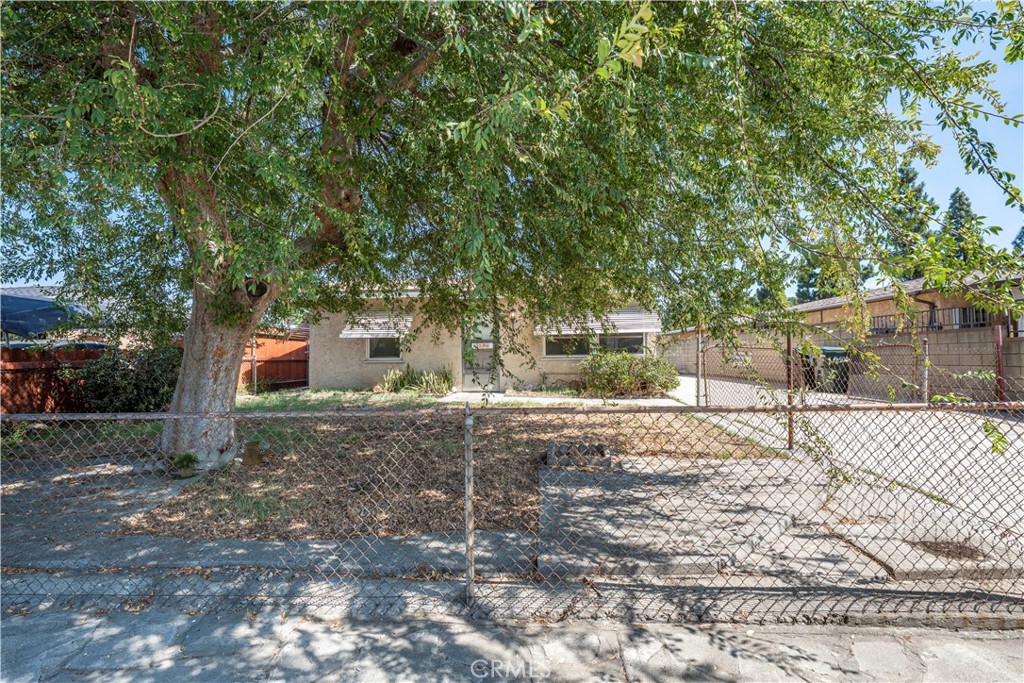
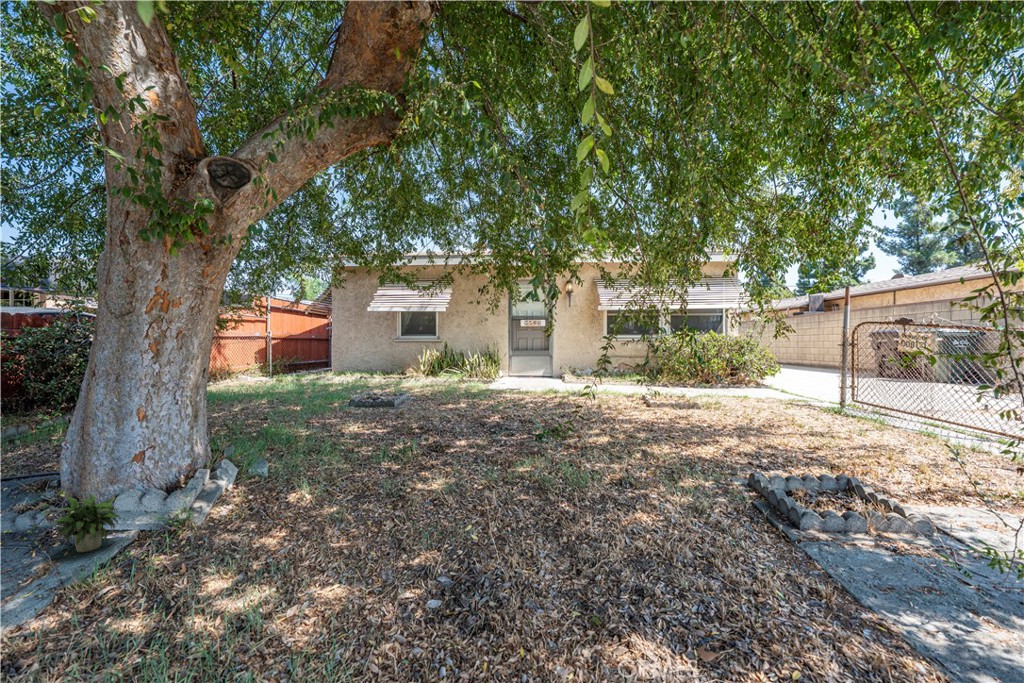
watering can: present [237,439,278,465] -> none [203,464,281,514]

